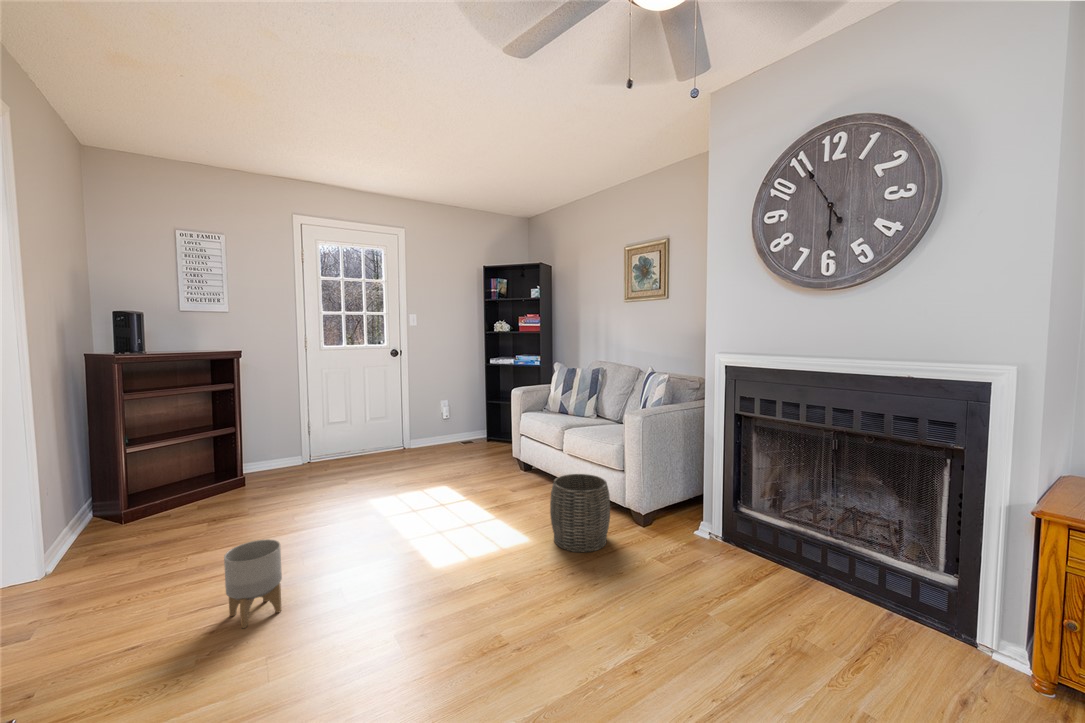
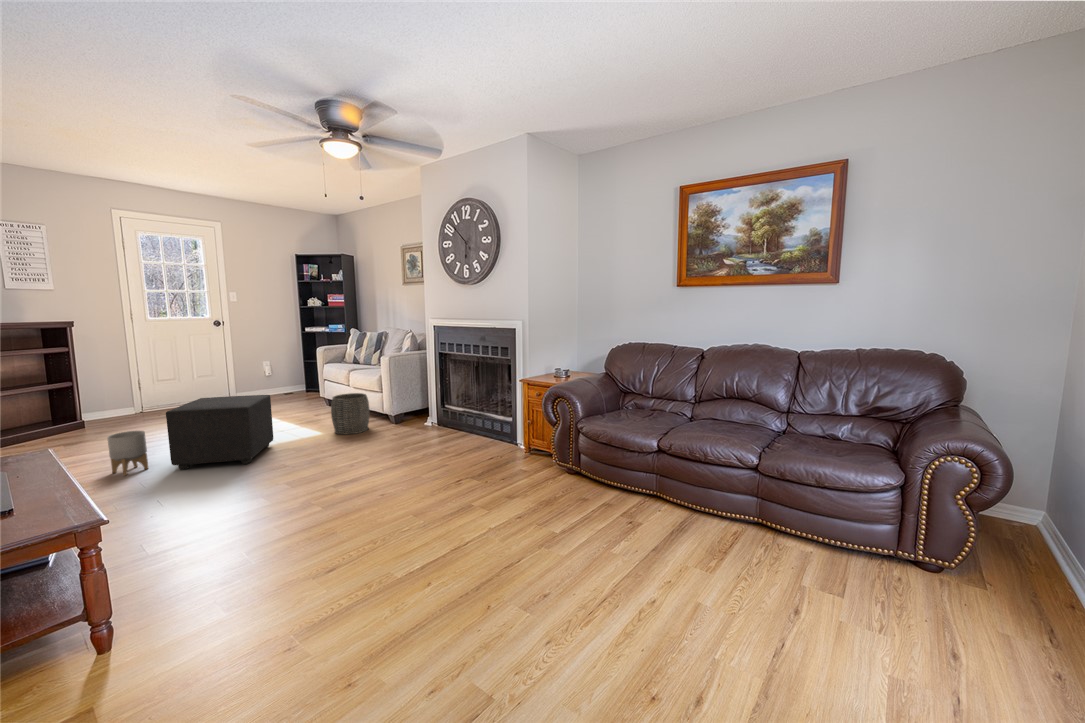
ottoman: none [308,480,467,629] -> present [166,395,273,469]

